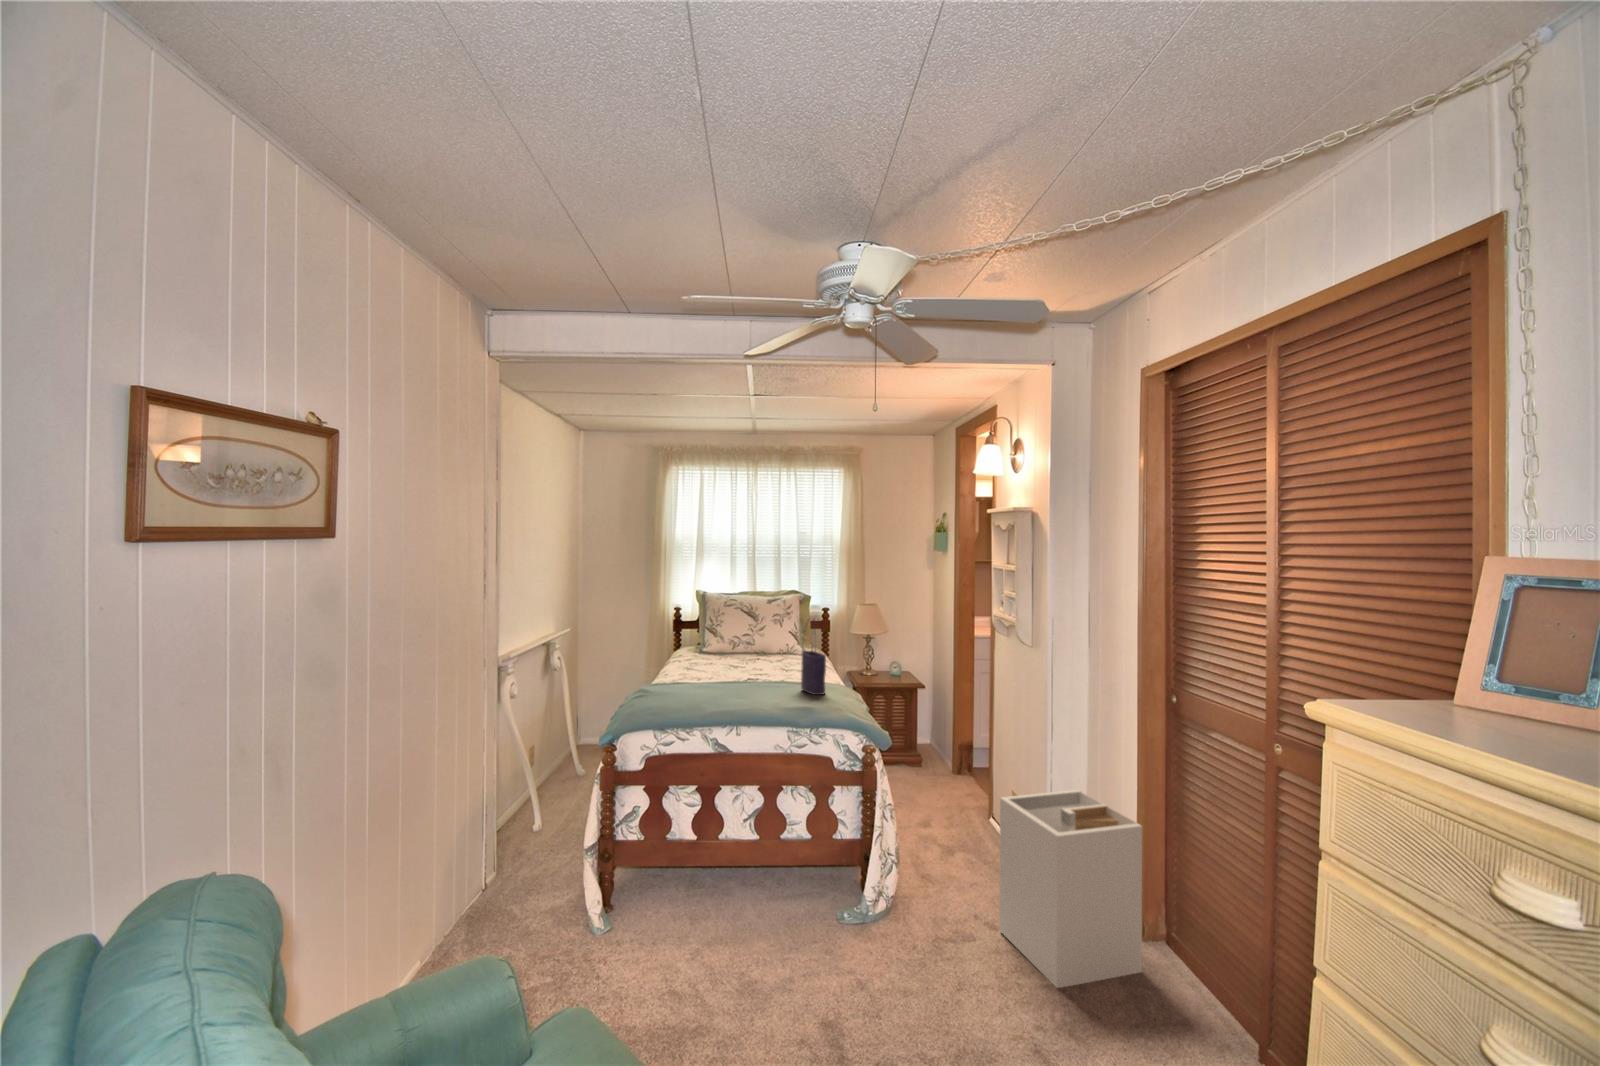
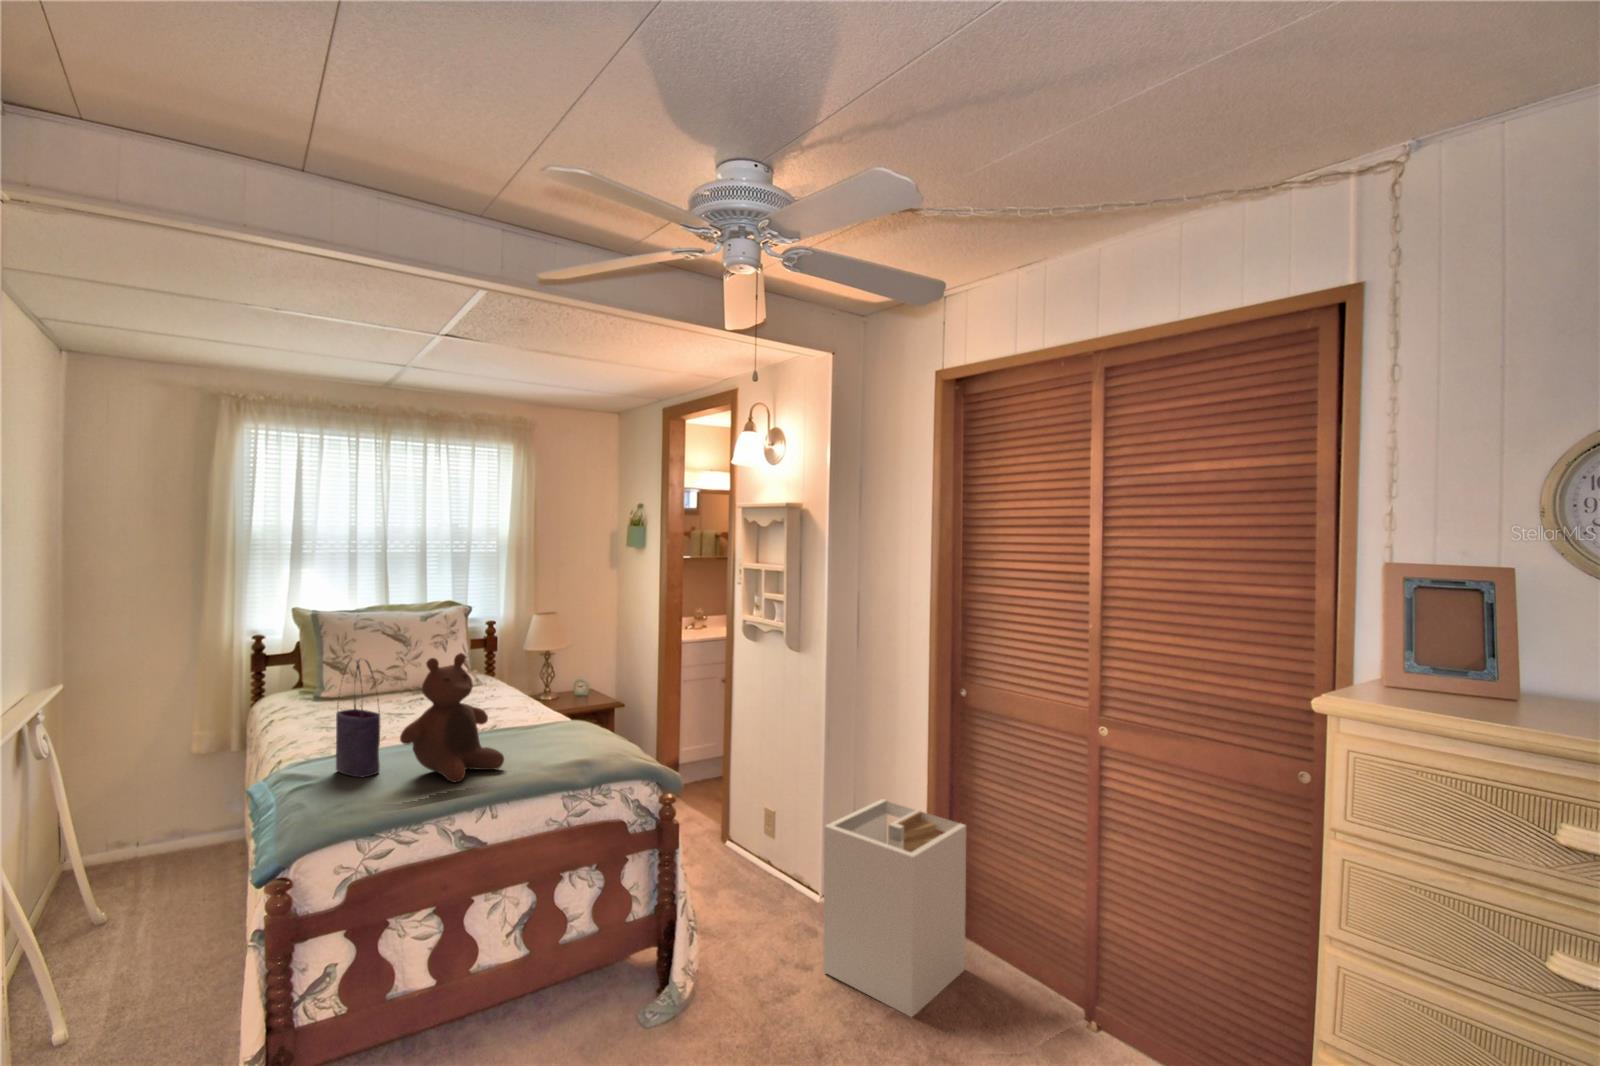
stuffed bear: none [688,618,752,706] -> present [400,653,504,782]
tote bag: present [801,619,826,695] -> present [336,658,380,777]

